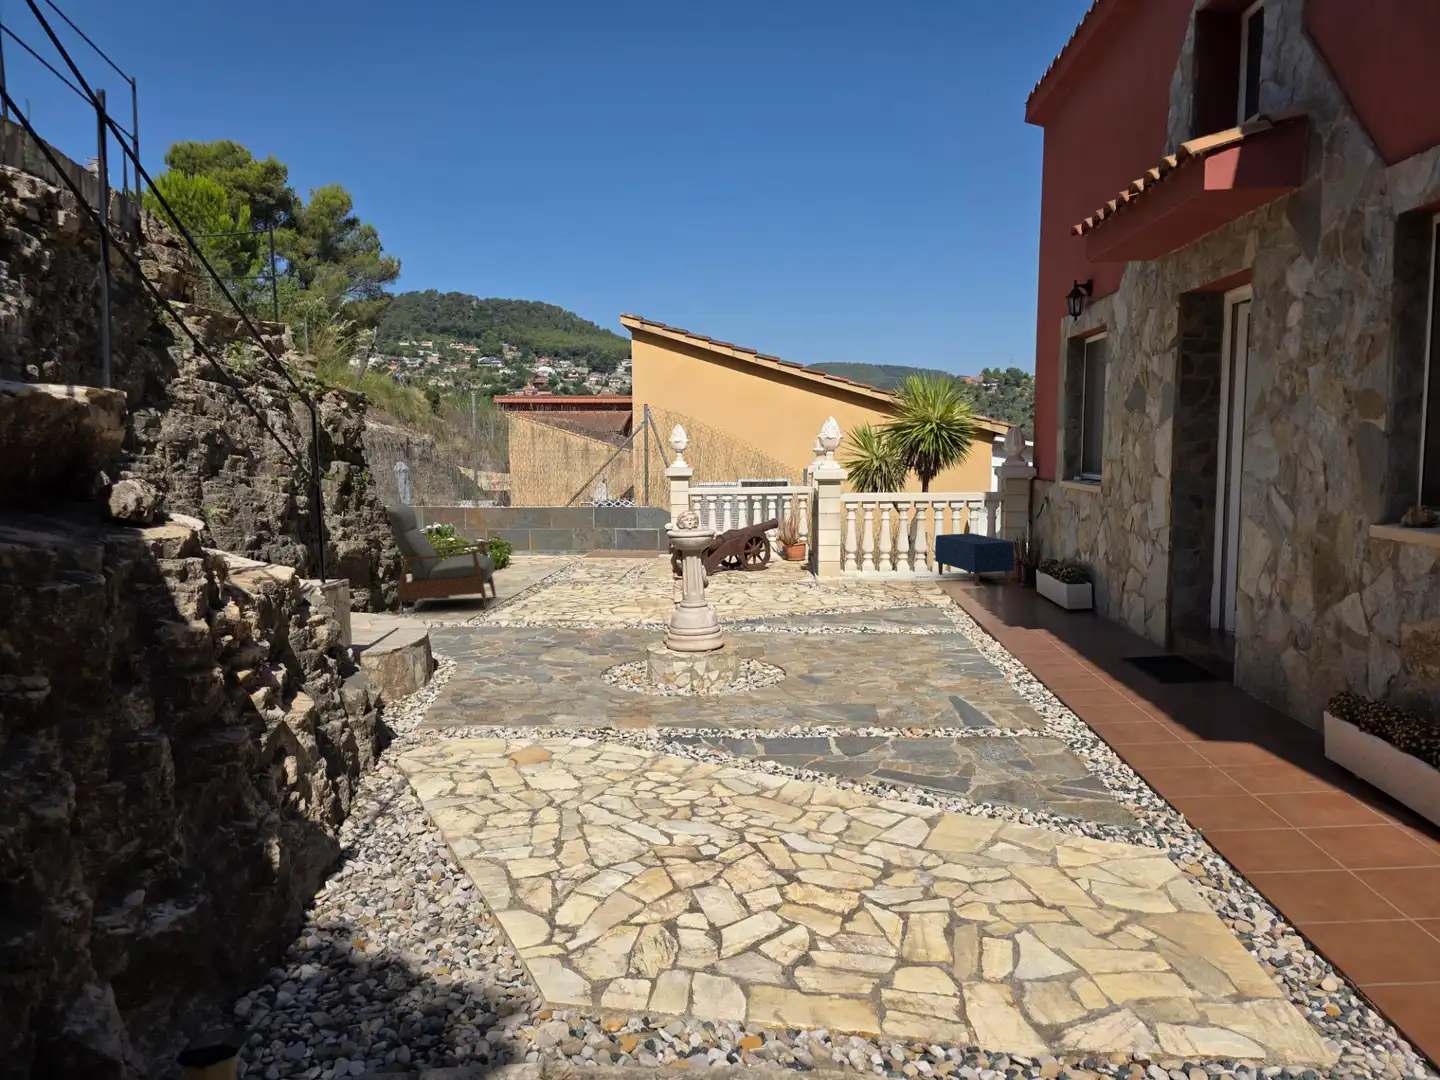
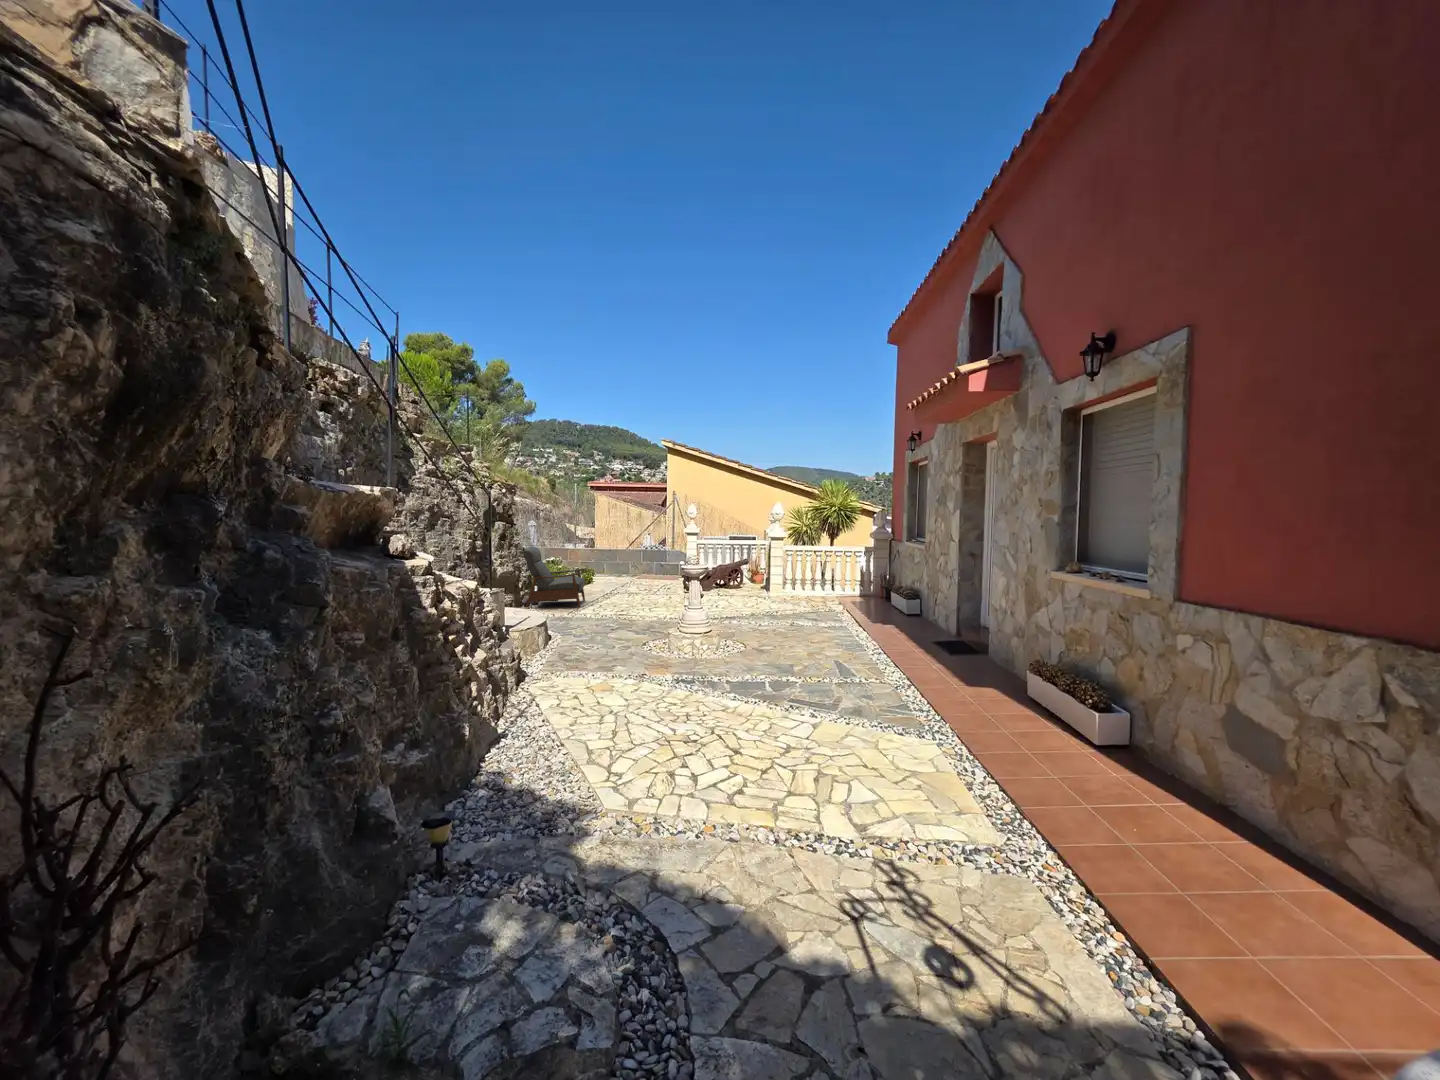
bench: present [935,533,1014,586] -> none [838,570,882,600]

